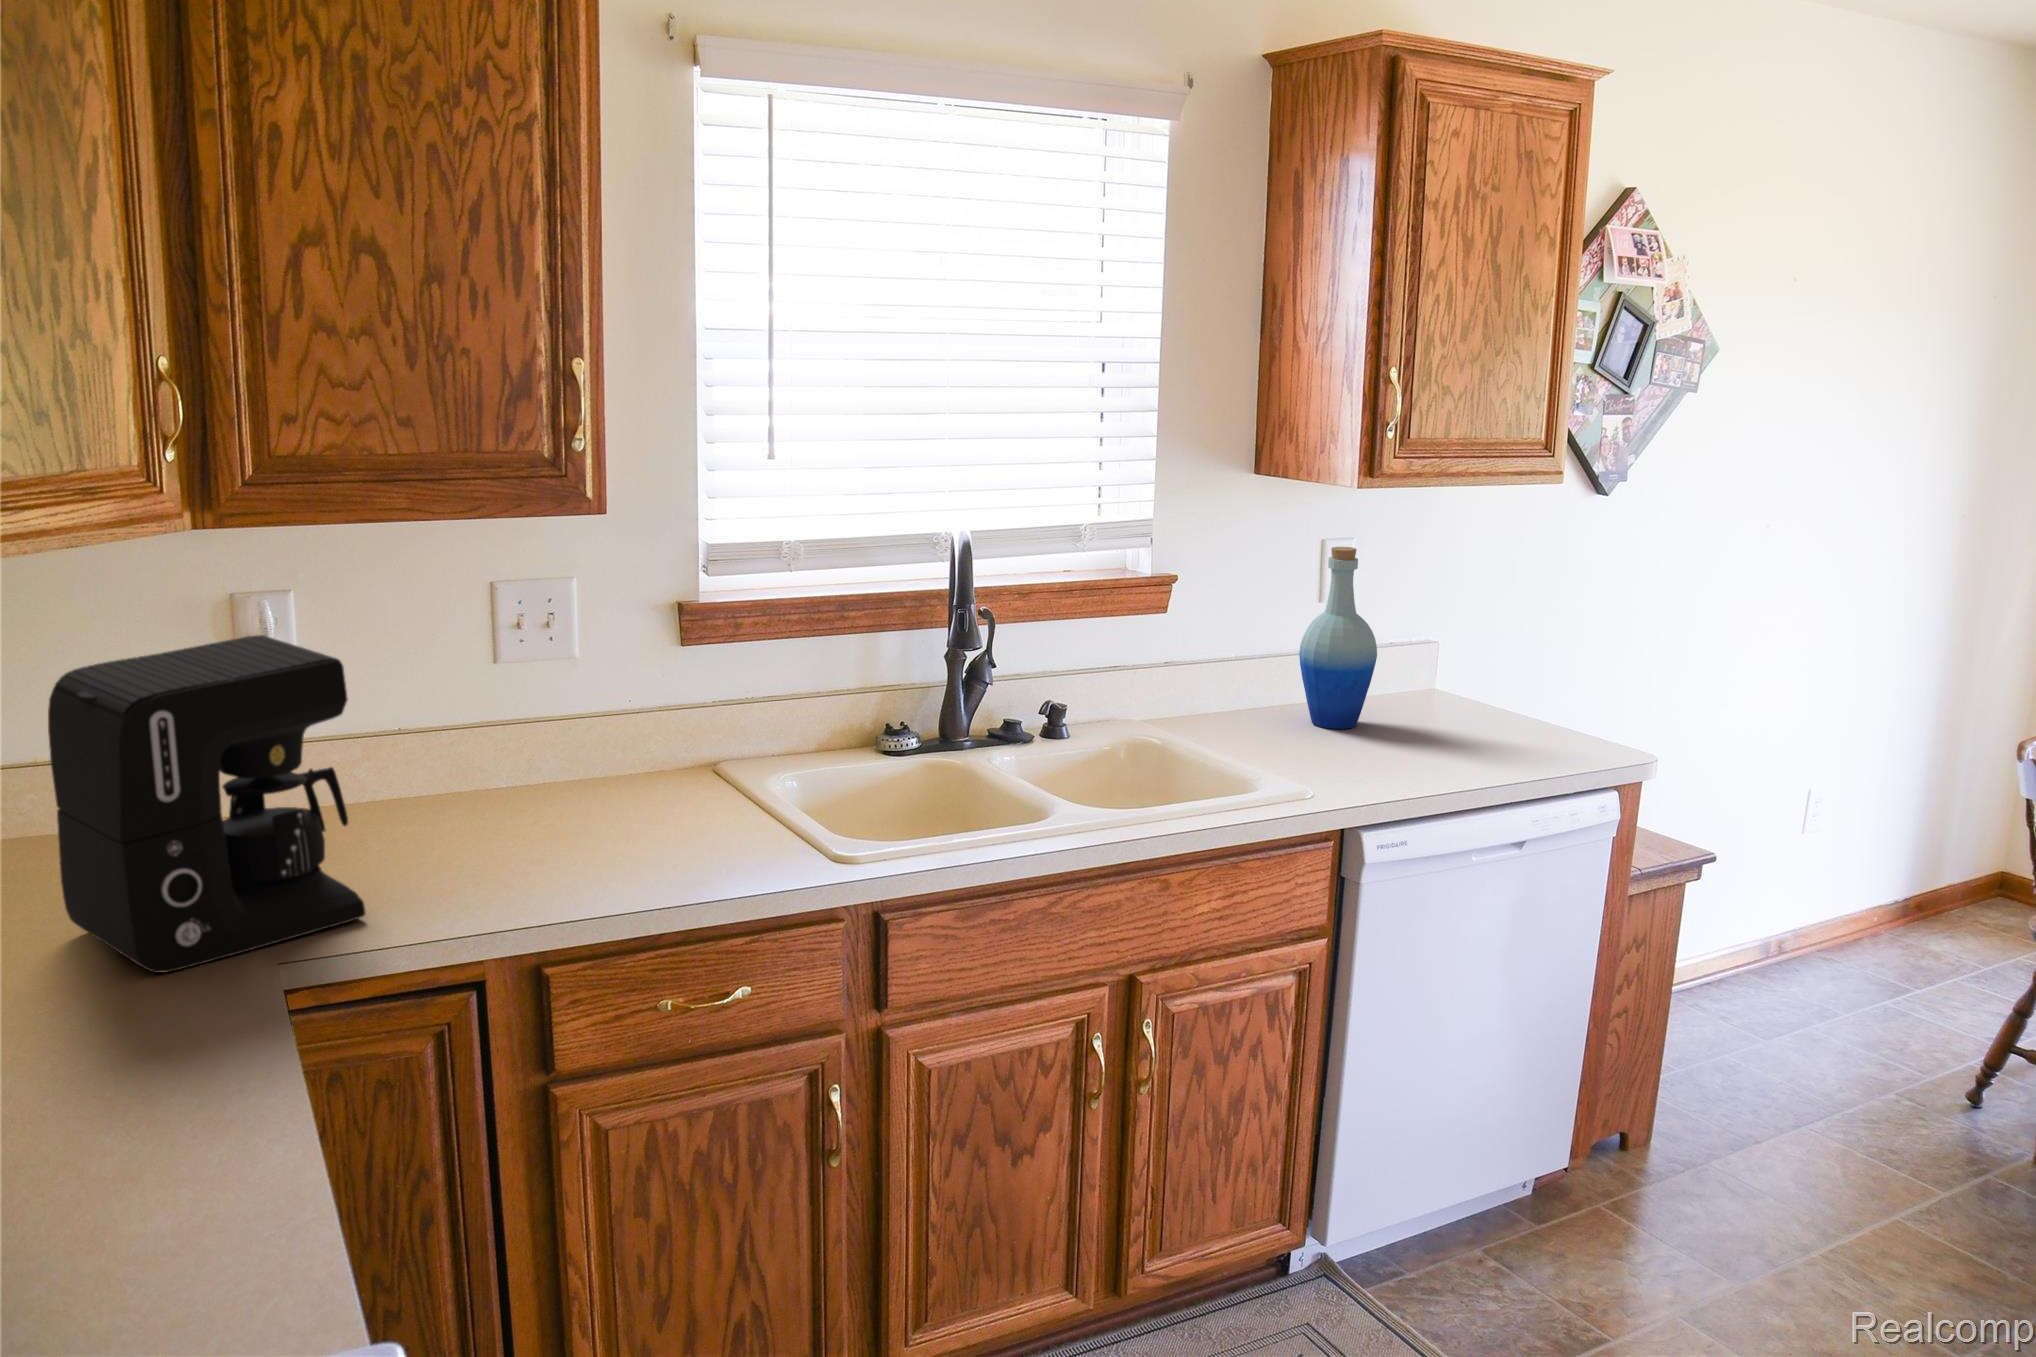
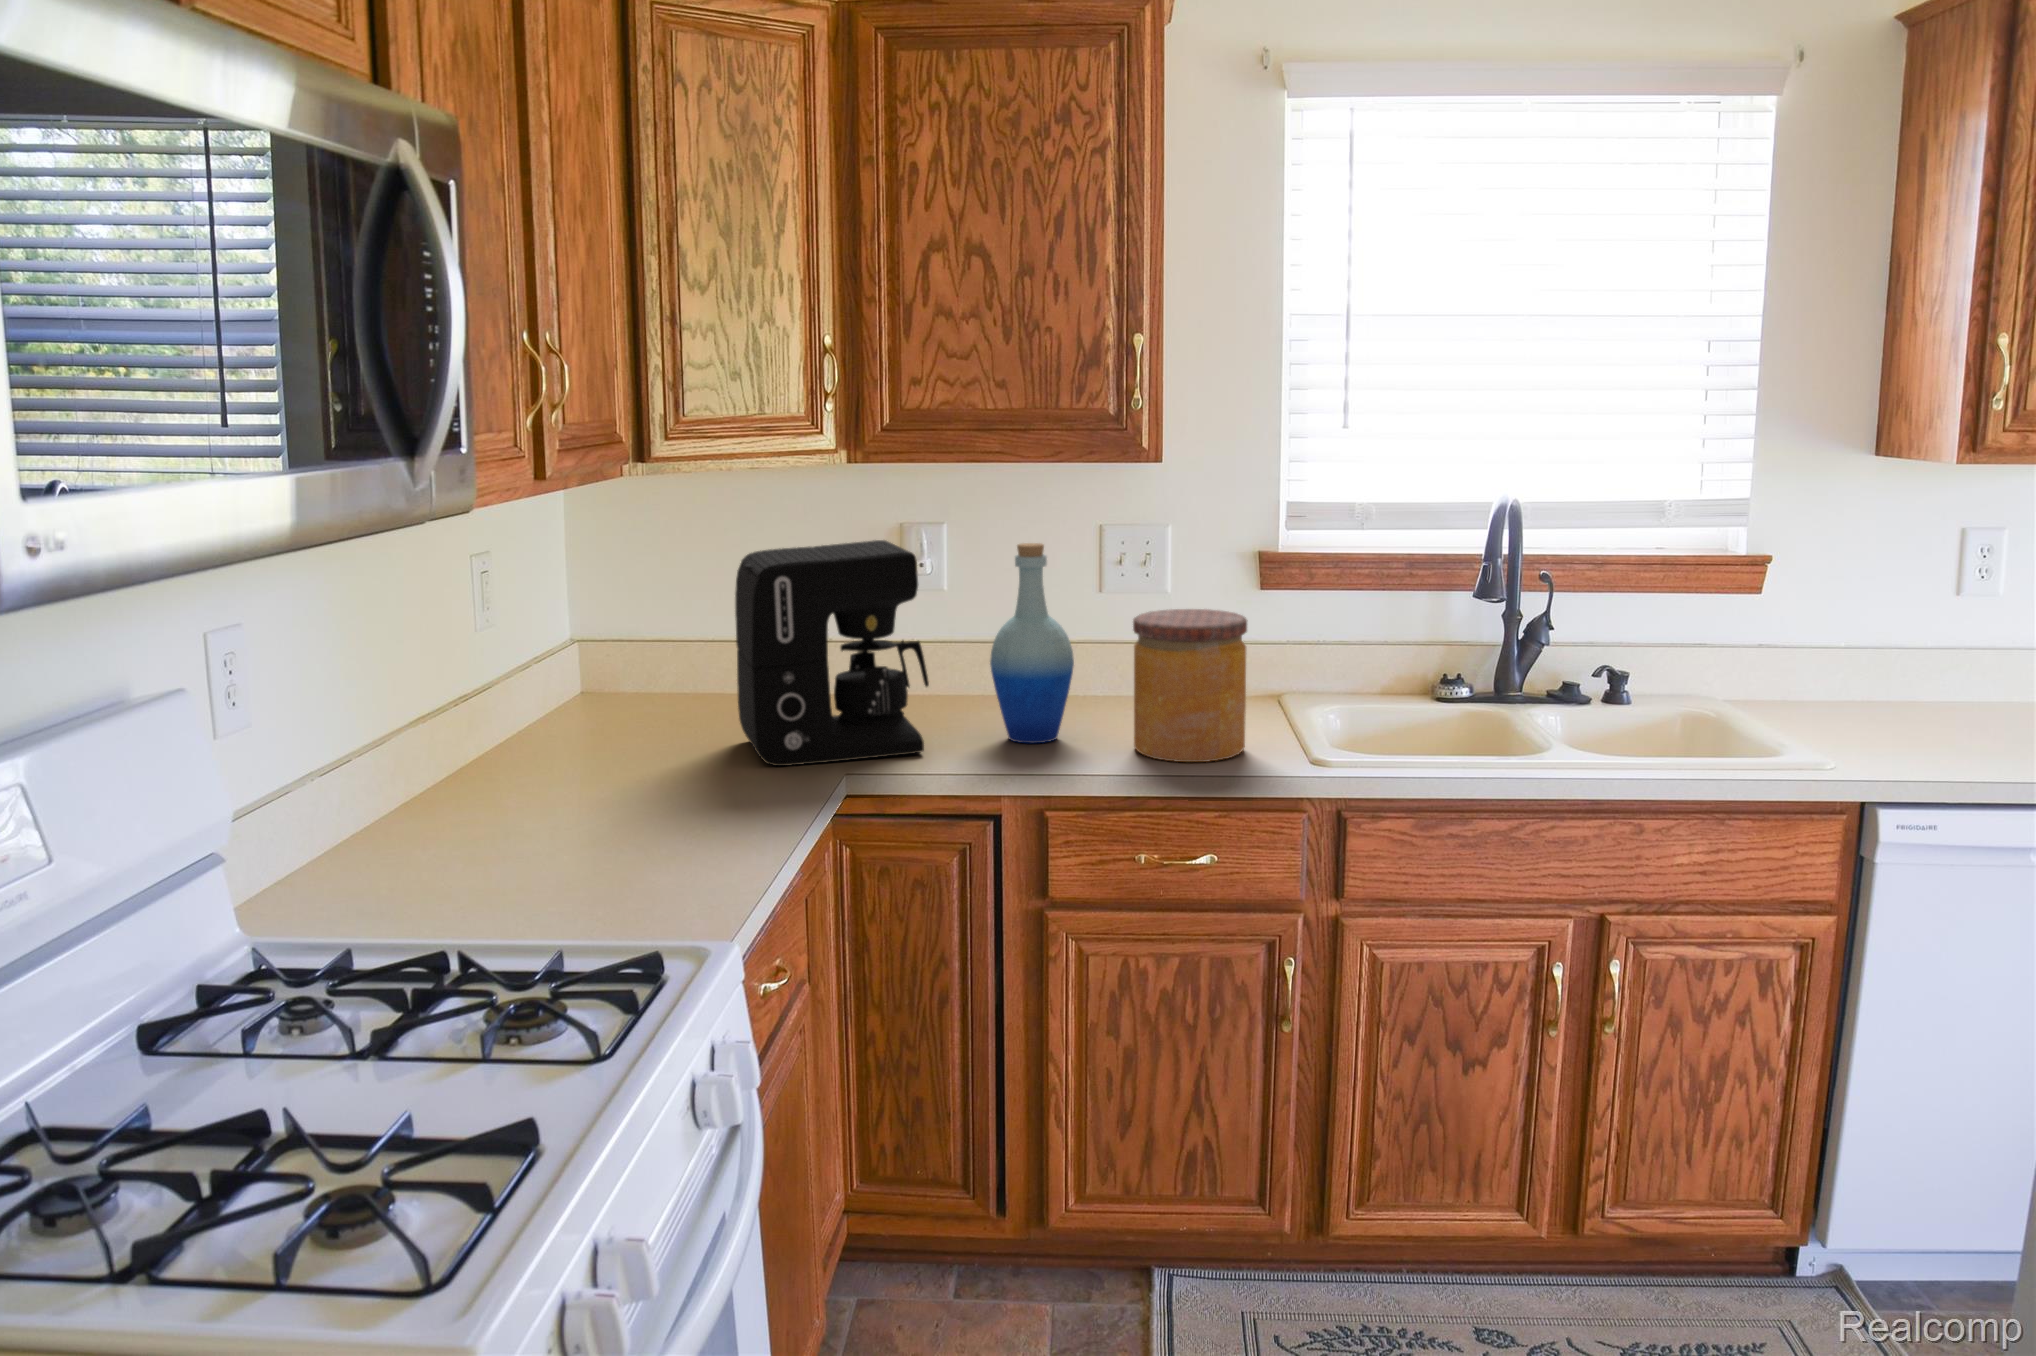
bottle: present [1299,547,1377,729] -> present [990,543,1074,743]
jar: none [621,690,762,882] -> present [1133,609,1247,762]

